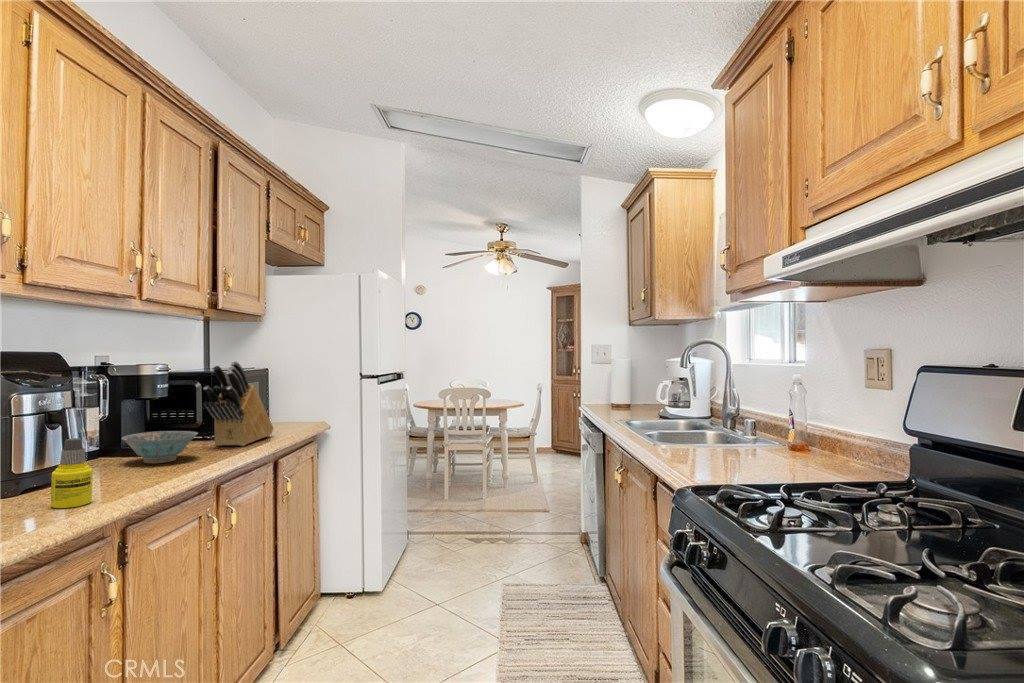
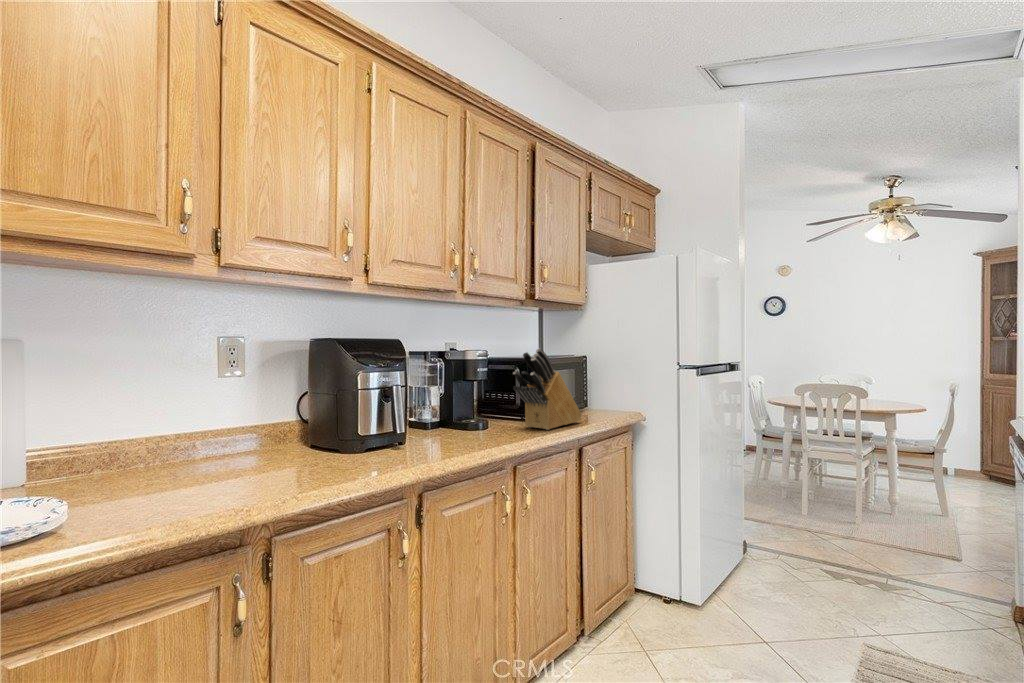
ceramic bowl: present [122,431,198,464] -> none [446,410,503,438]
bottle: present [51,438,93,508] -> none [370,412,397,469]

